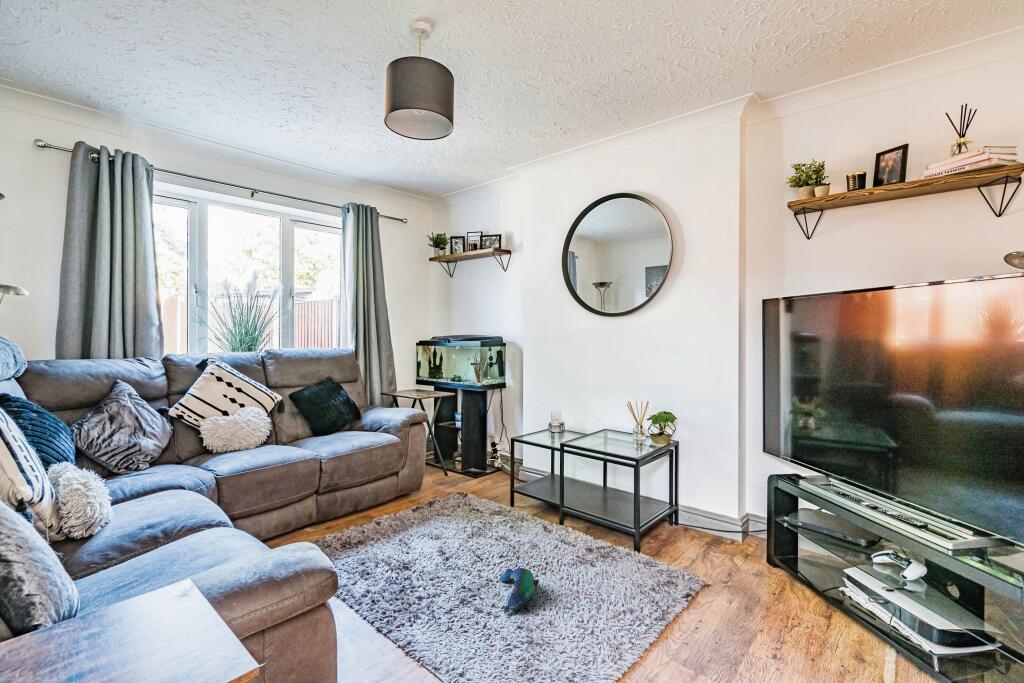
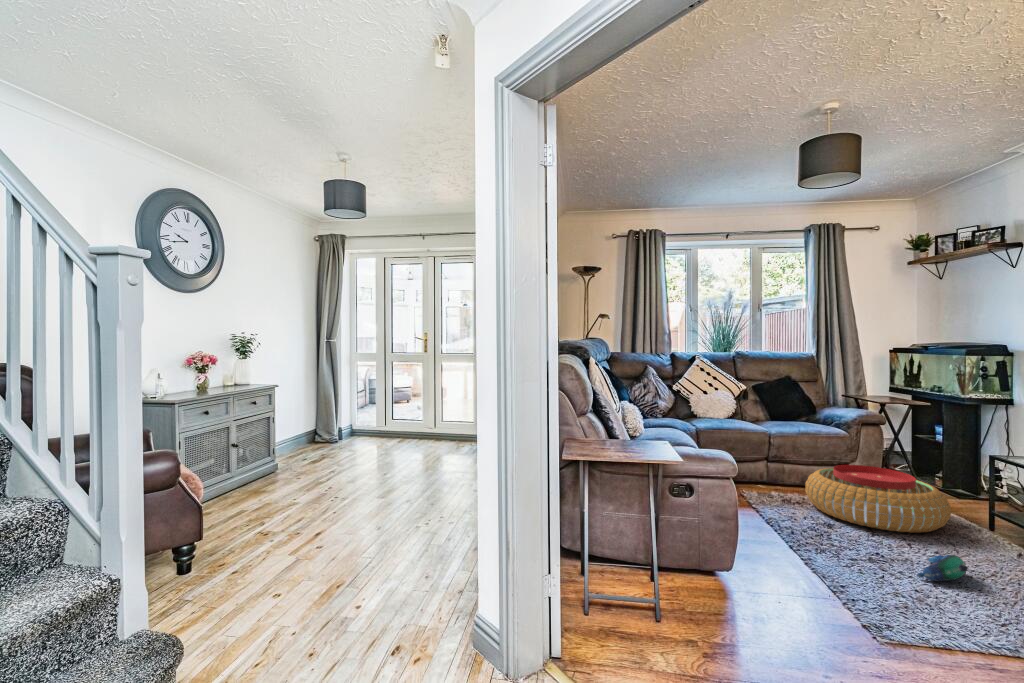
pouf: none [365,474,494,554] -> present [805,465,951,533]

